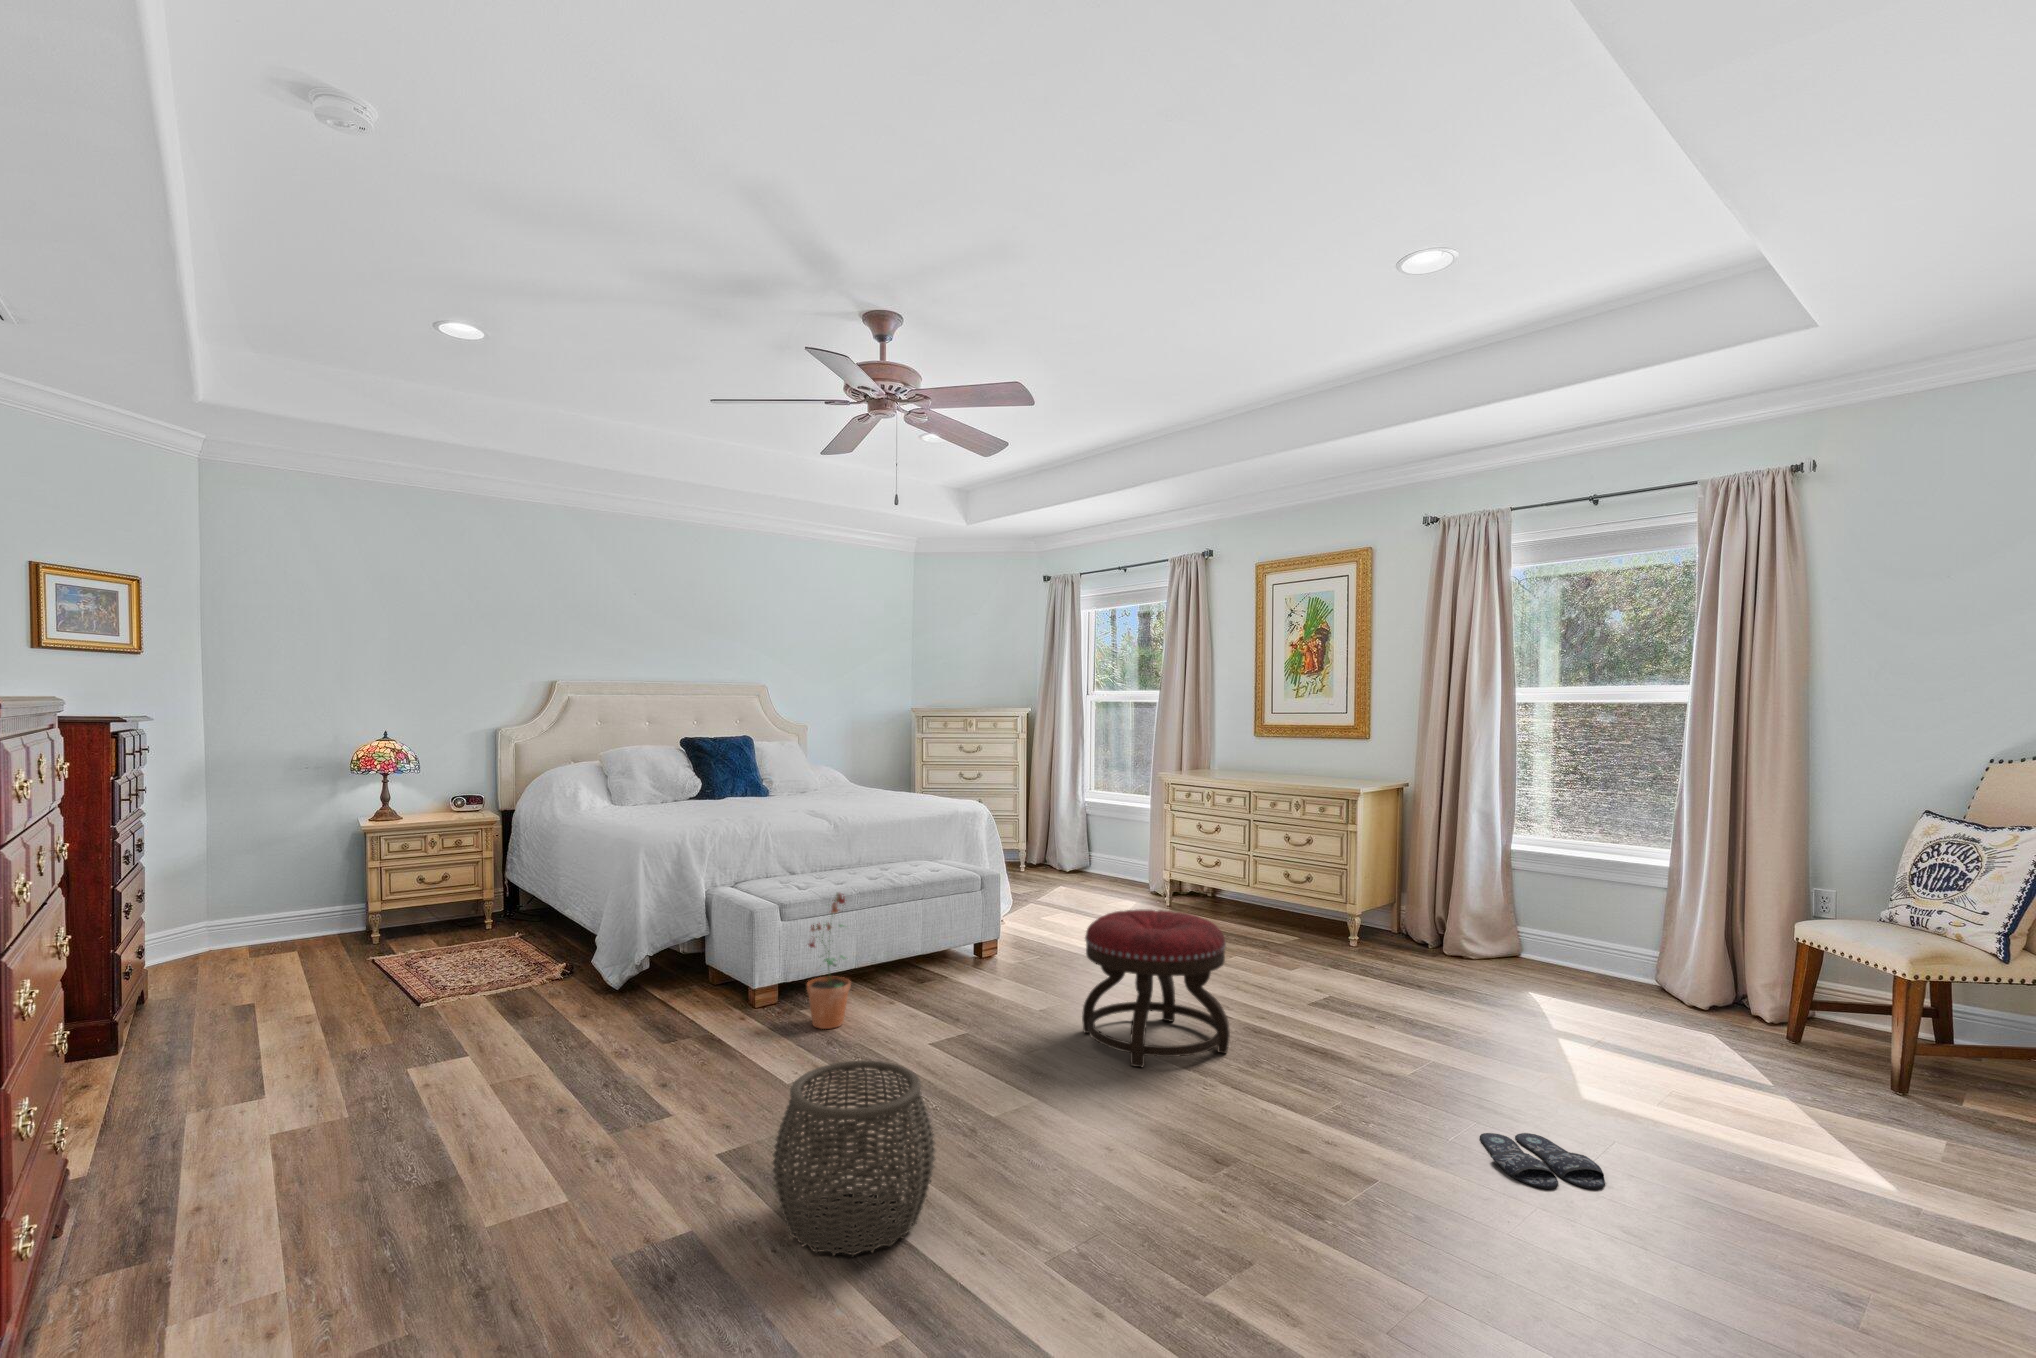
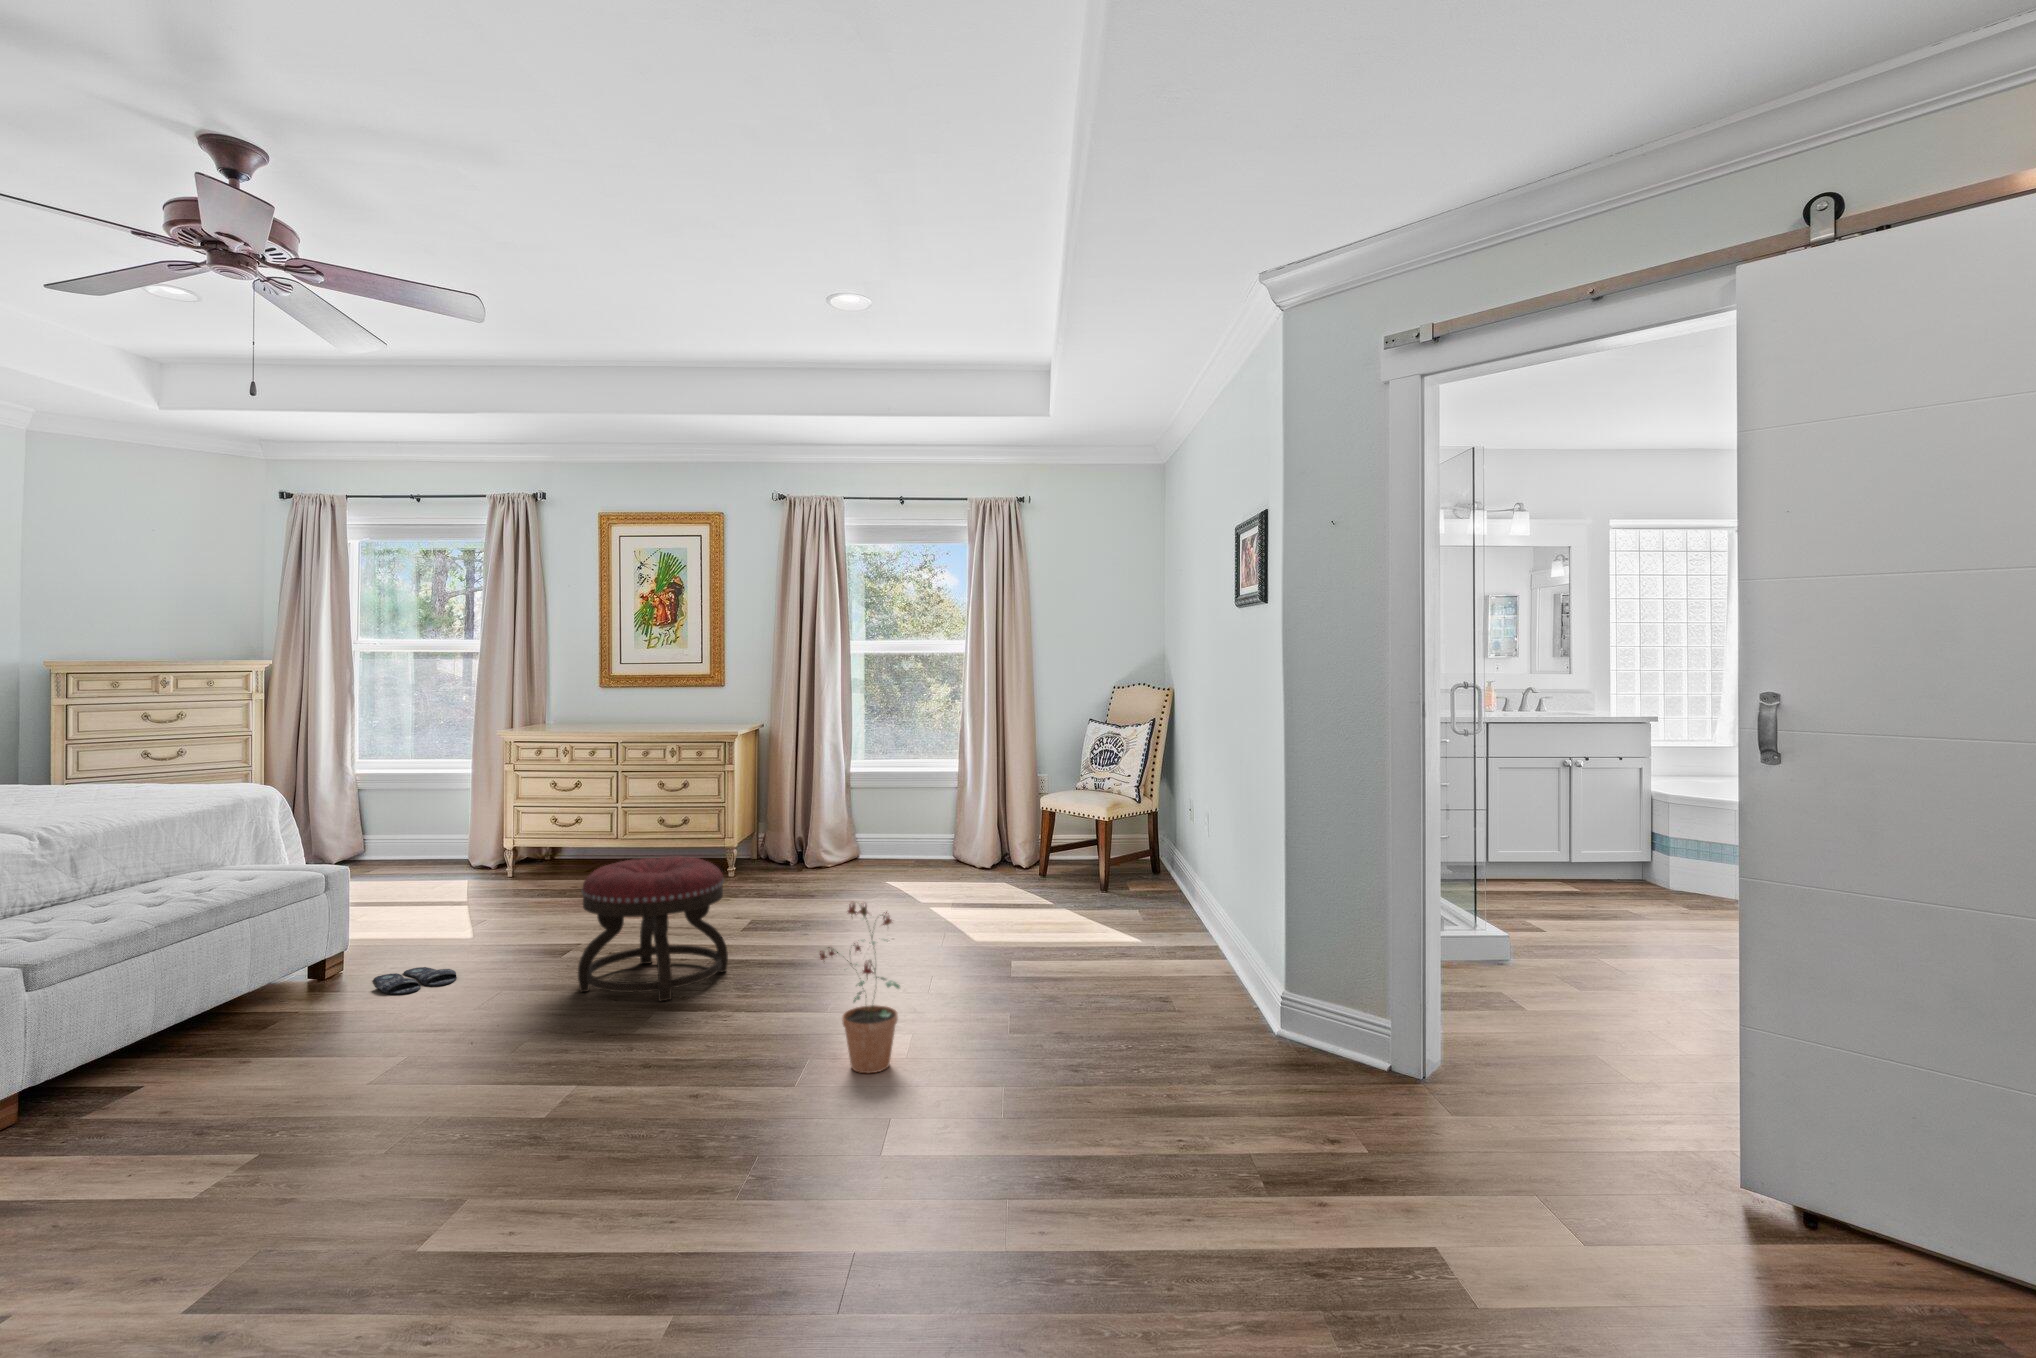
potted plant: present [807,893,851,1029] -> present [820,903,900,1073]
woven basket: present [773,1060,936,1256] -> none [479,1021,656,1209]
slippers: present [1480,1133,1605,1189] -> present [374,967,457,994]

